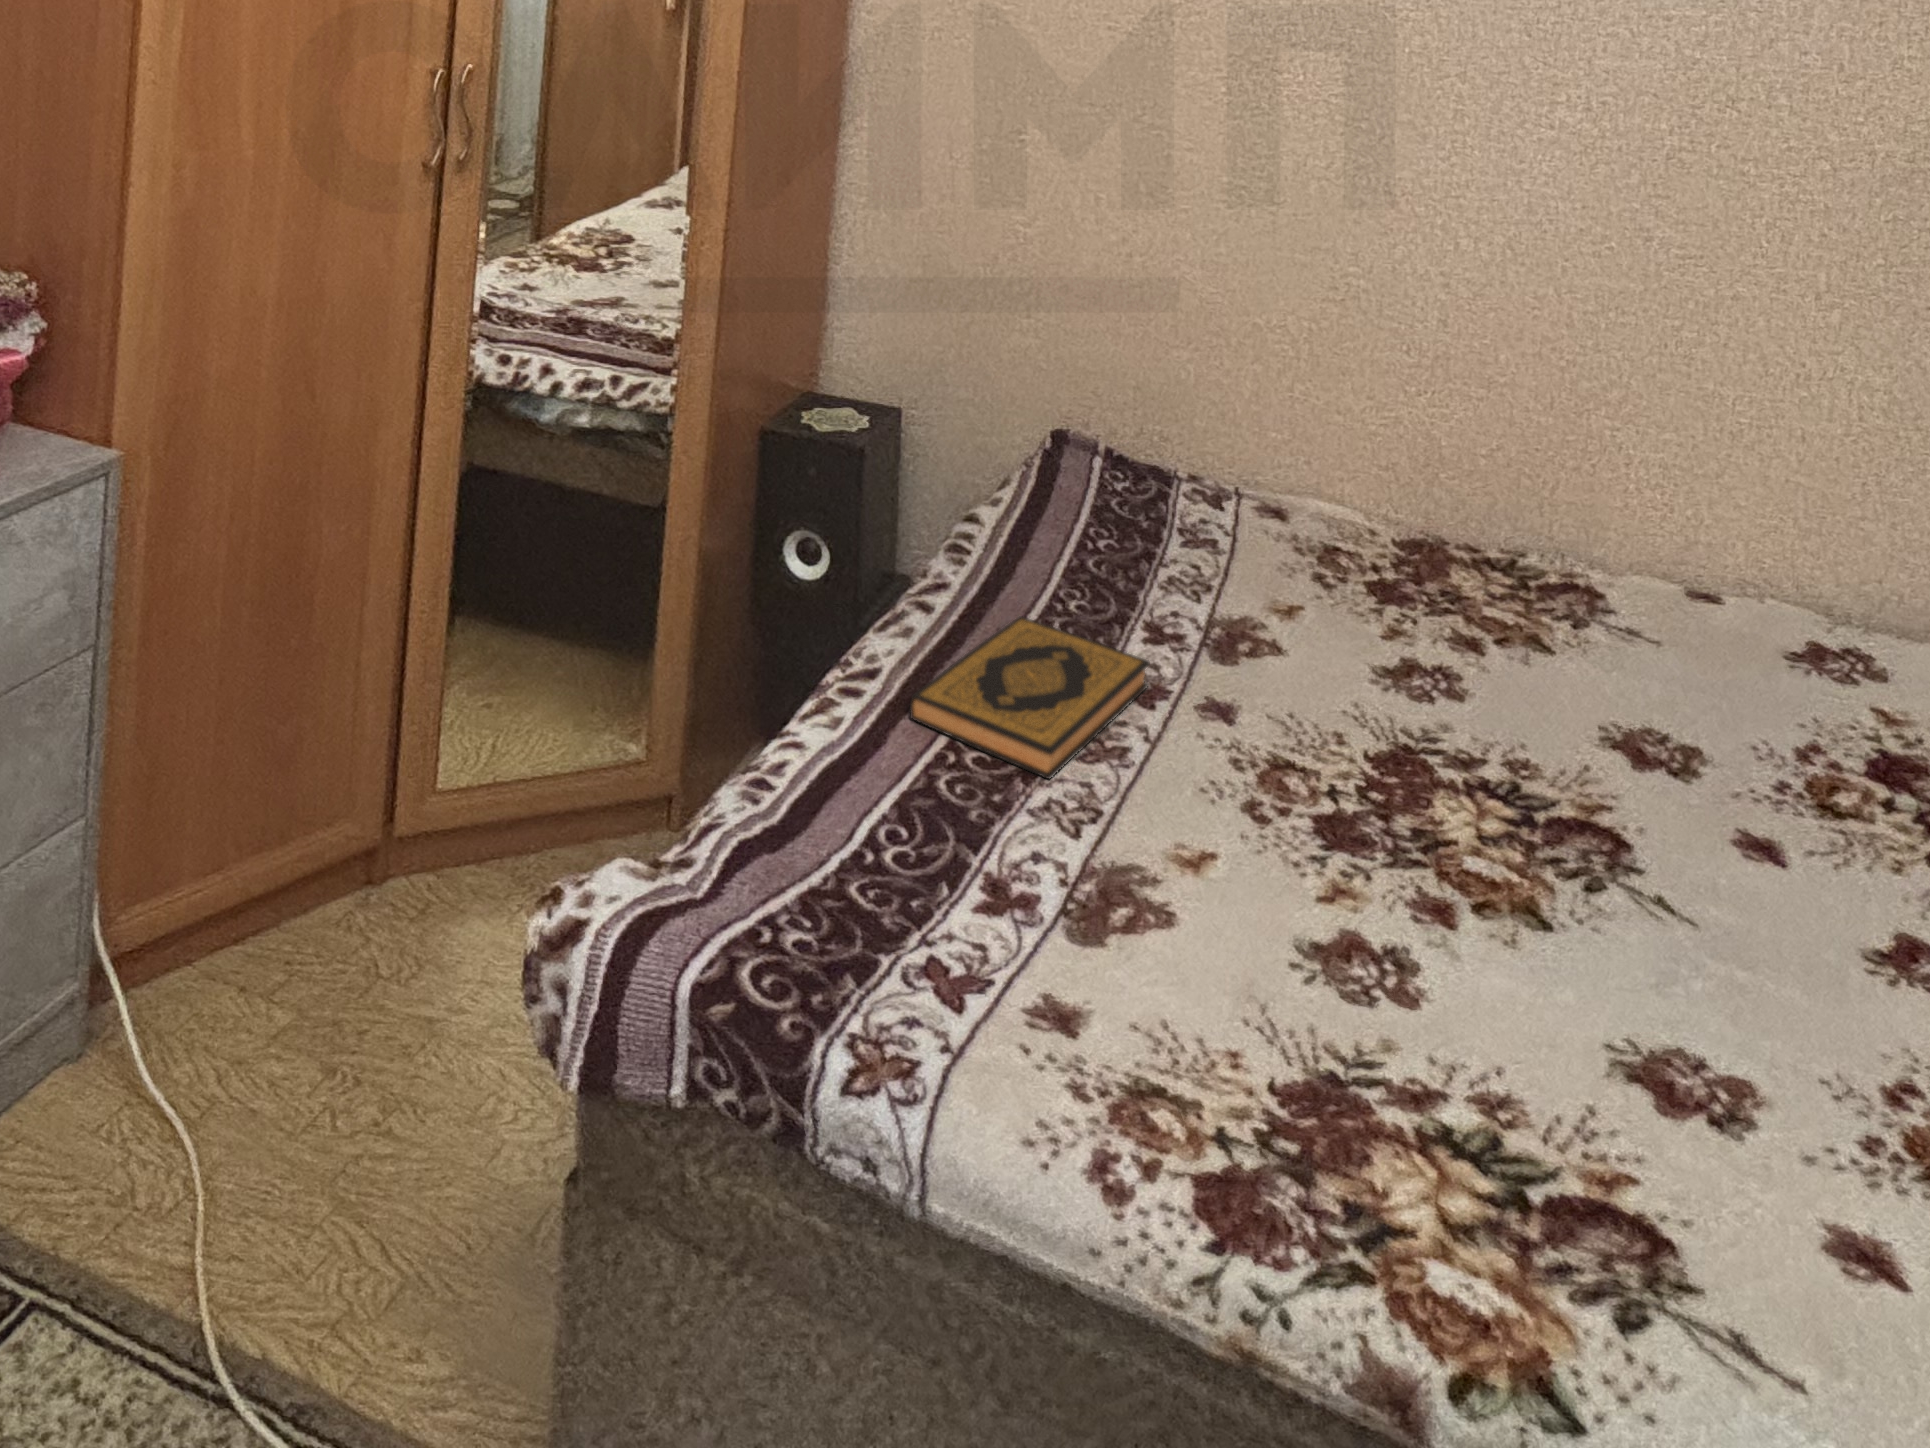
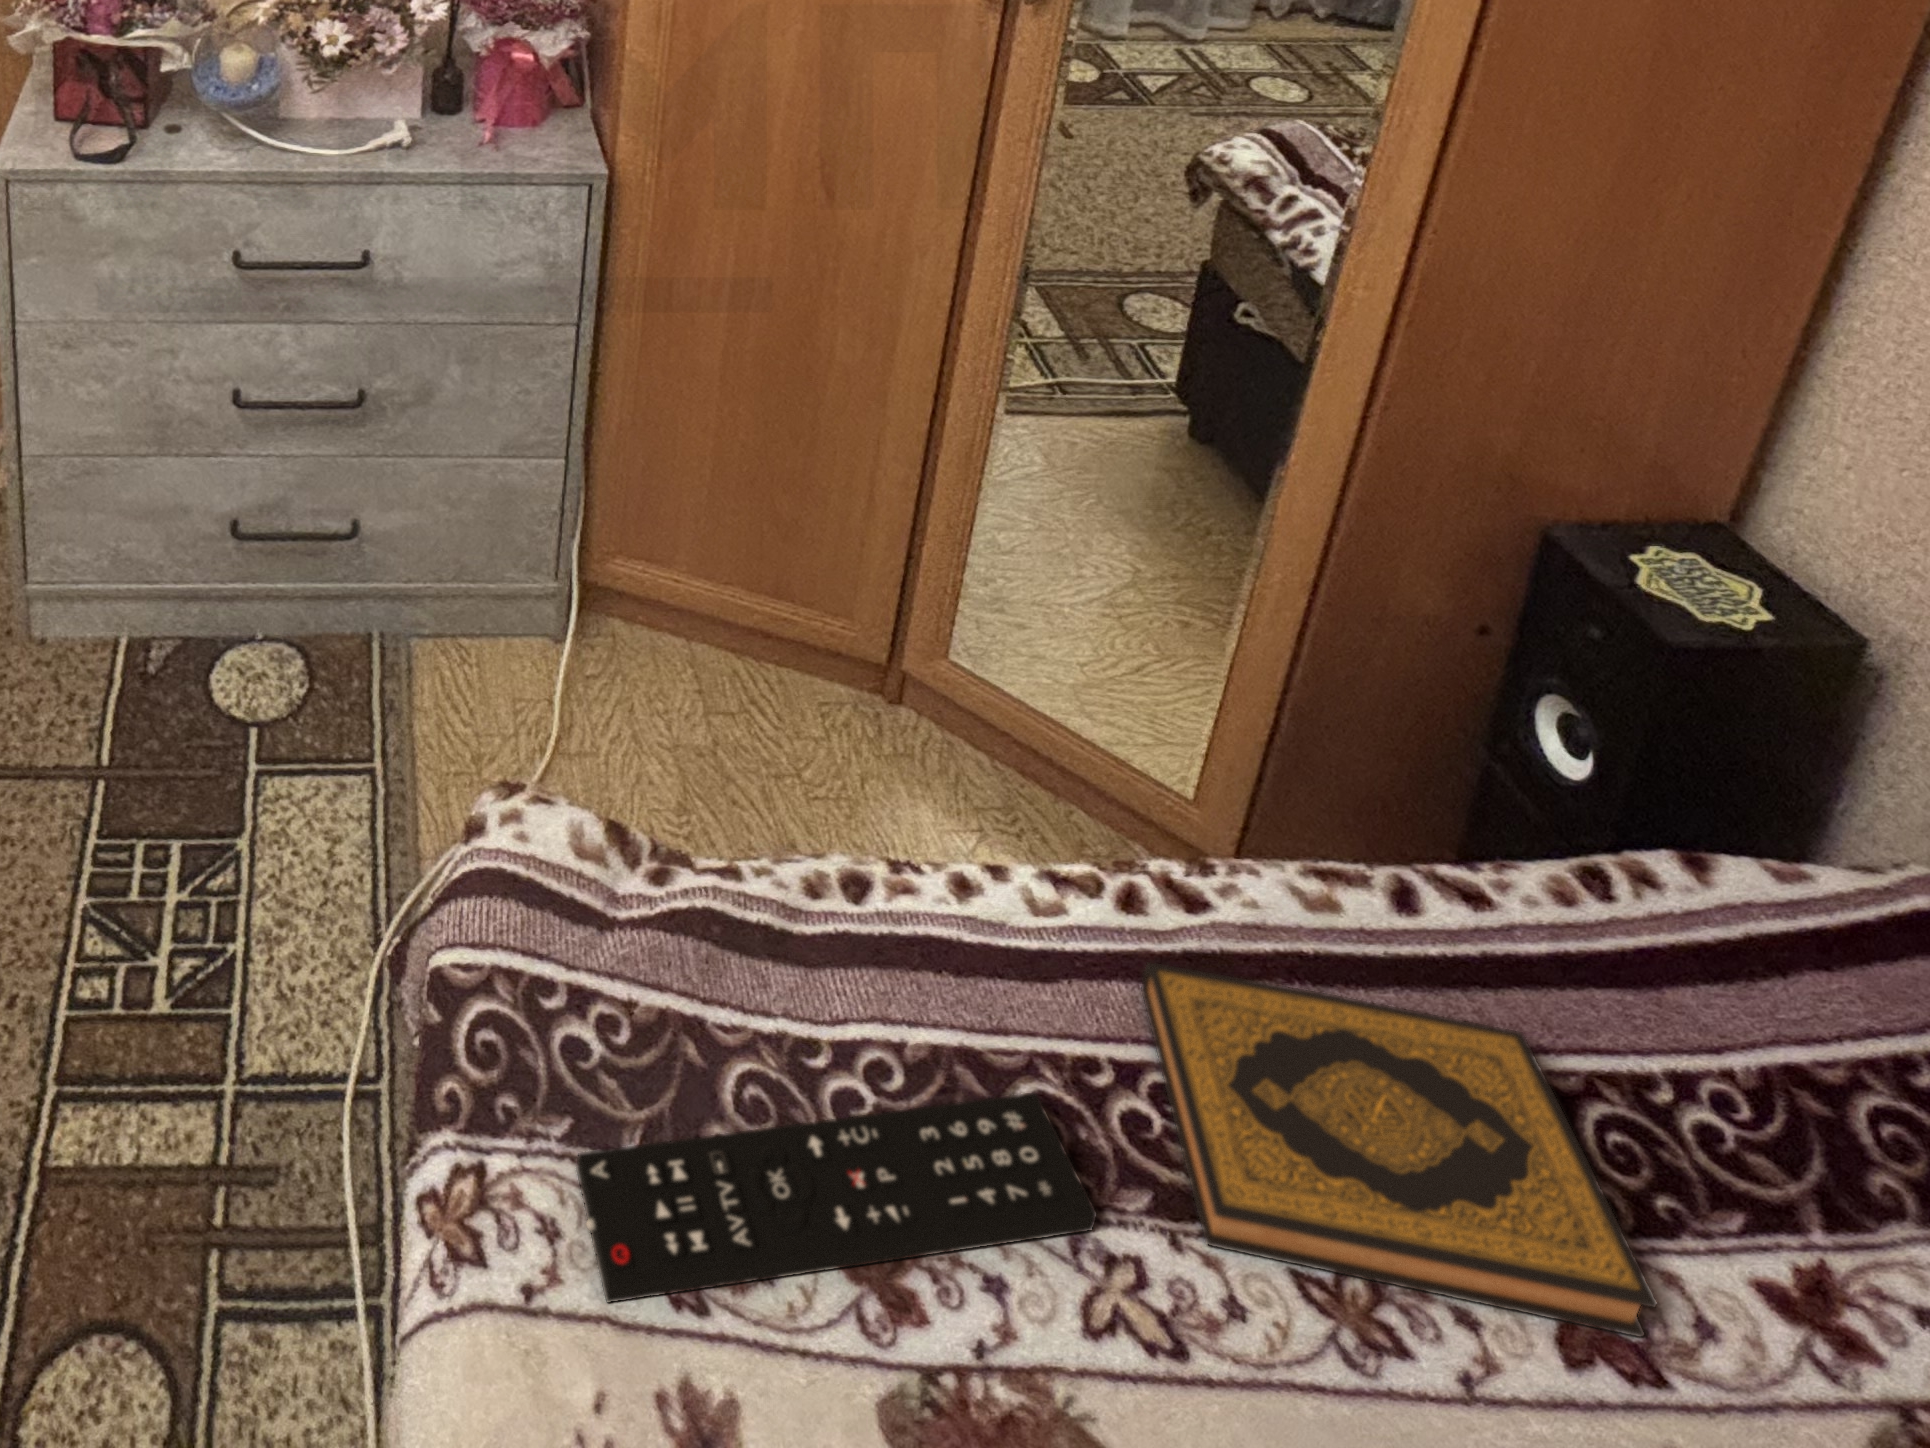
remote control: none [868,780,1024,1031] -> present [576,1093,1097,1302]

